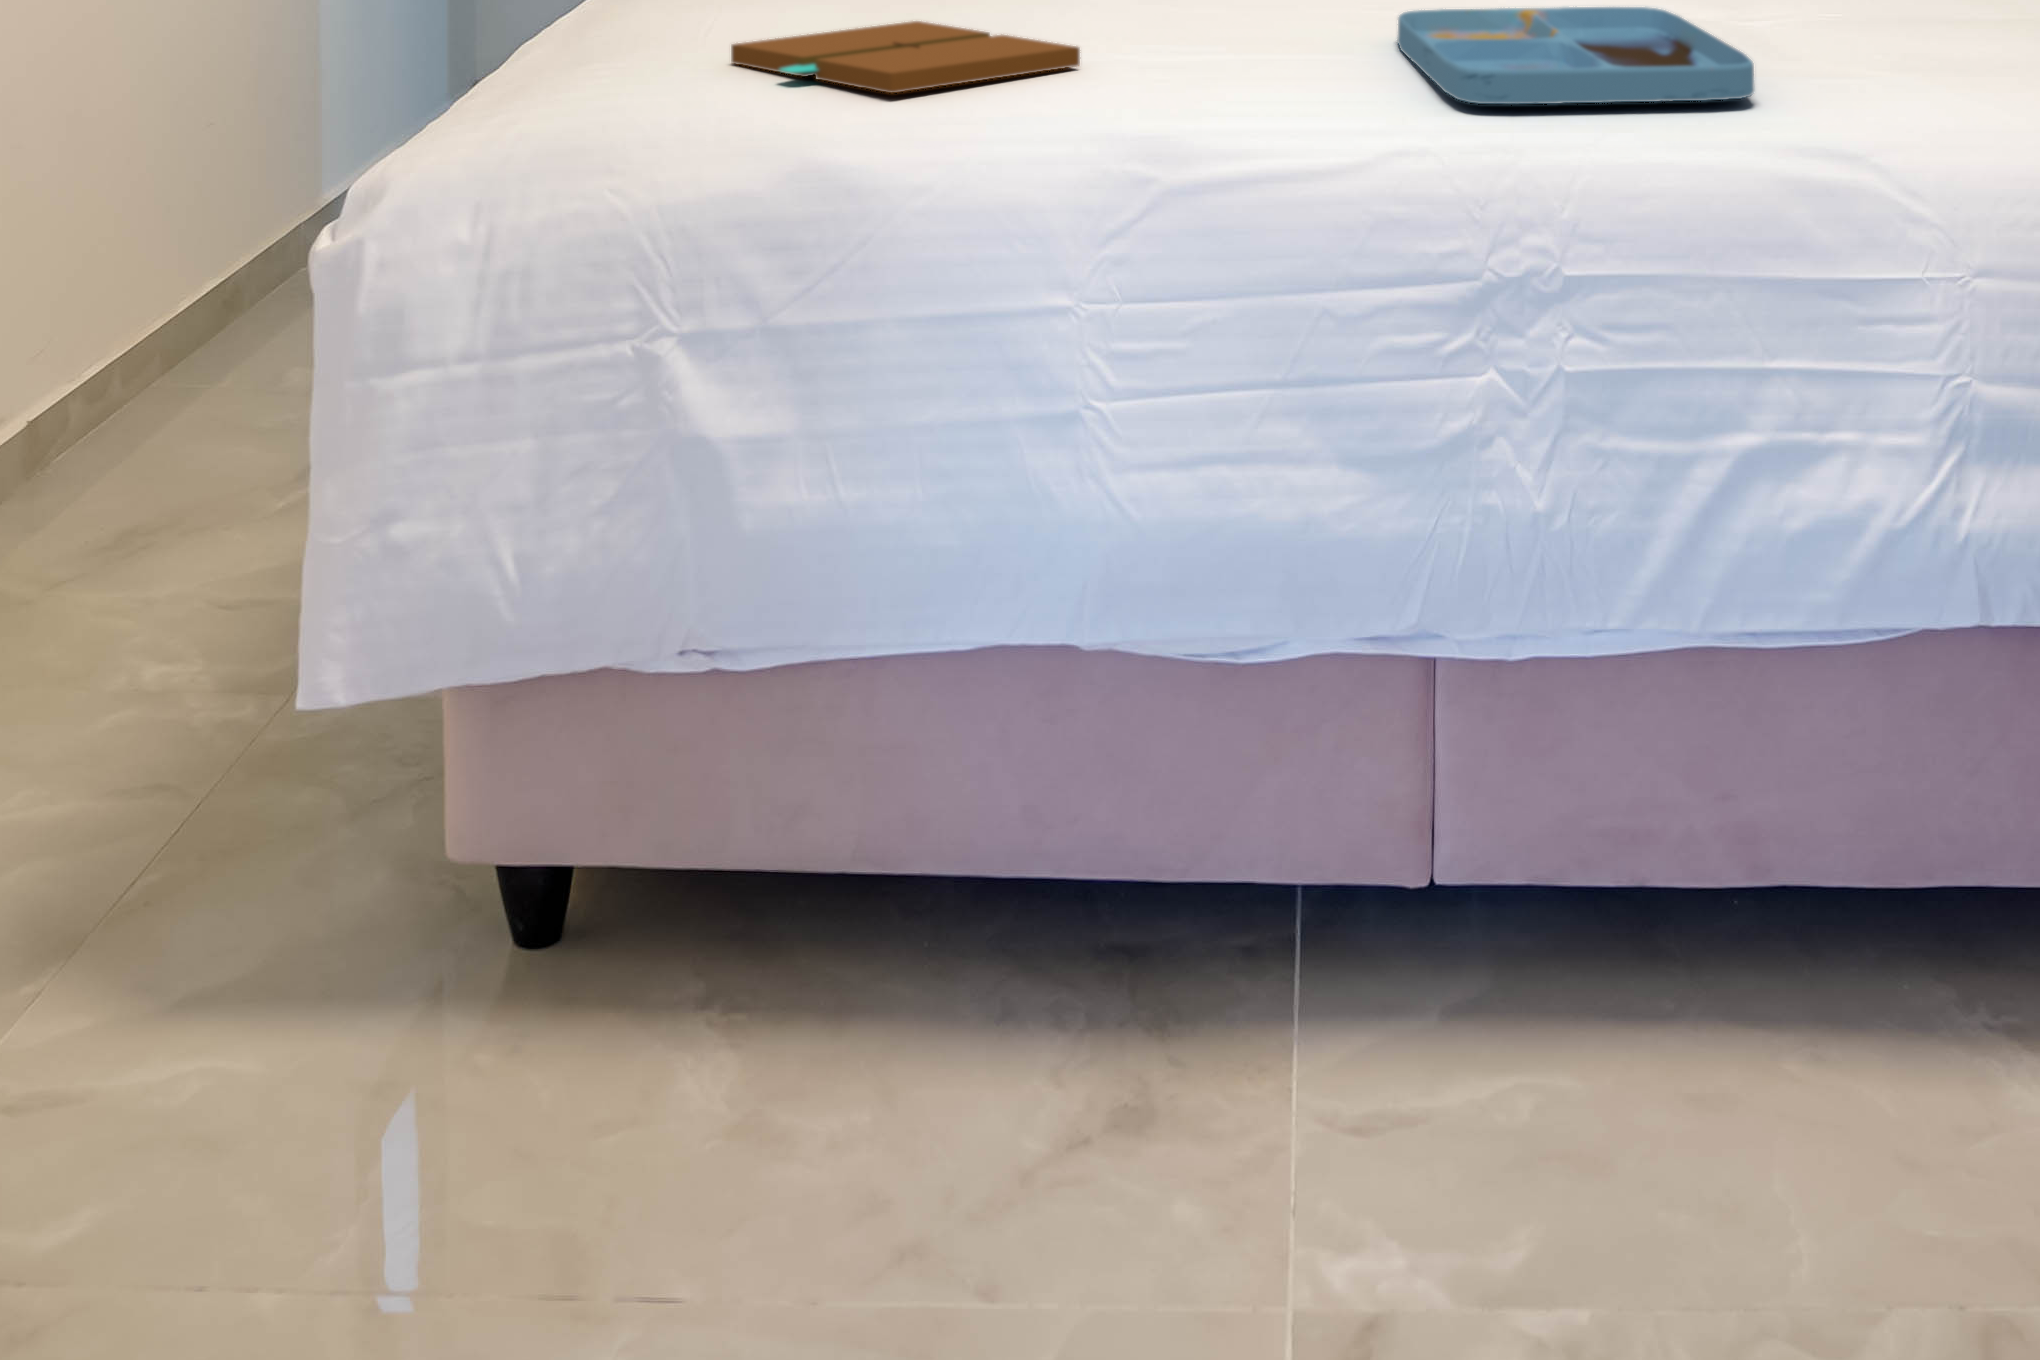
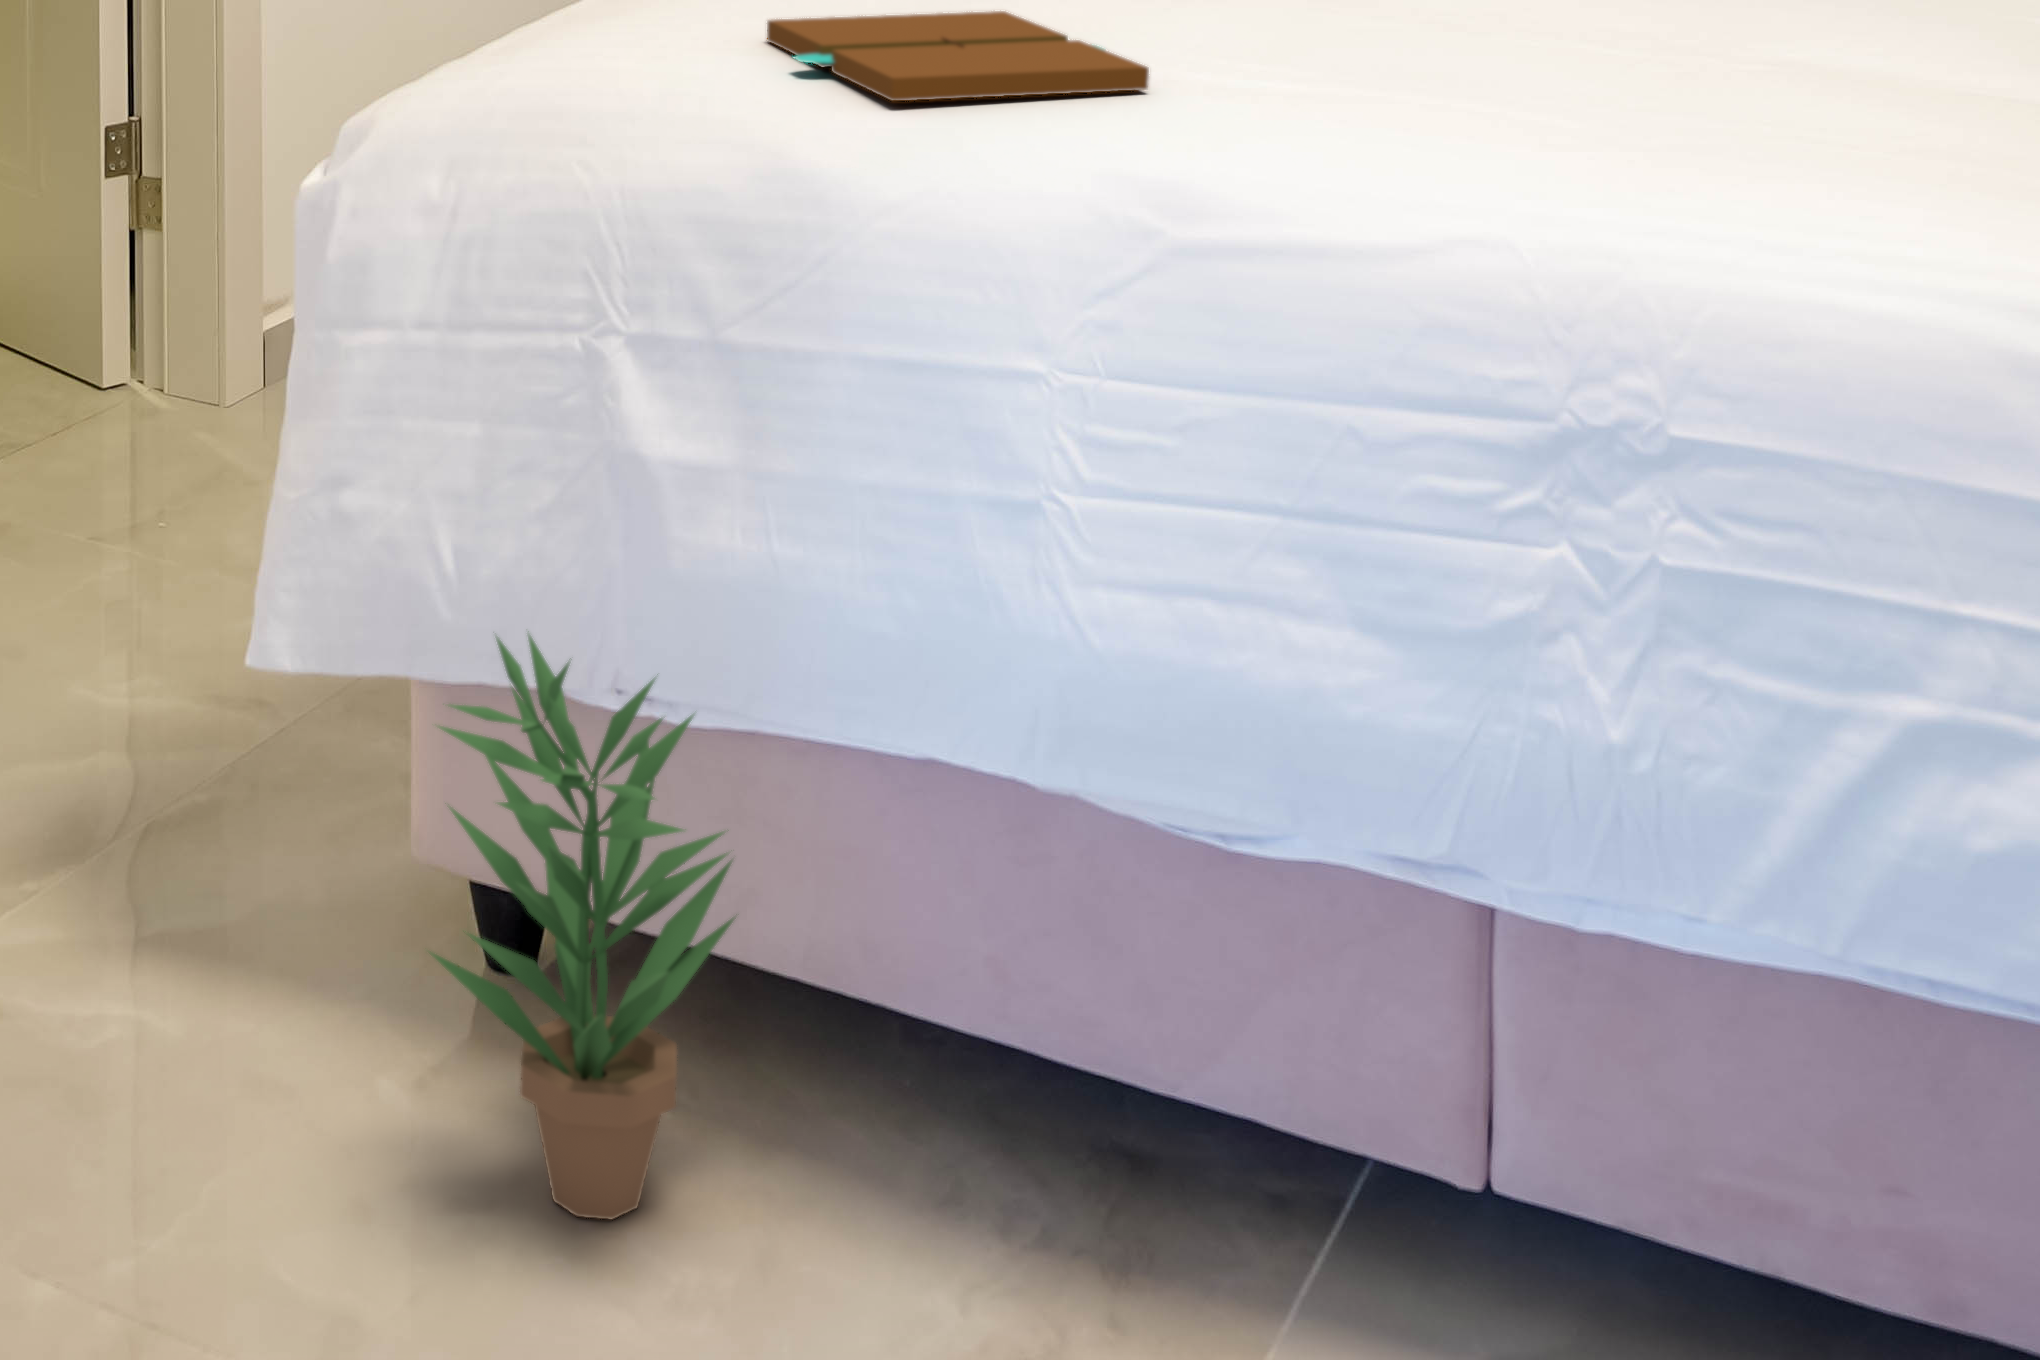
tray: present [1397,7,1754,104] -> none [1569,64,2017,246]
potted plant: none [563,599,845,1111] -> present [430,635,736,1219]

